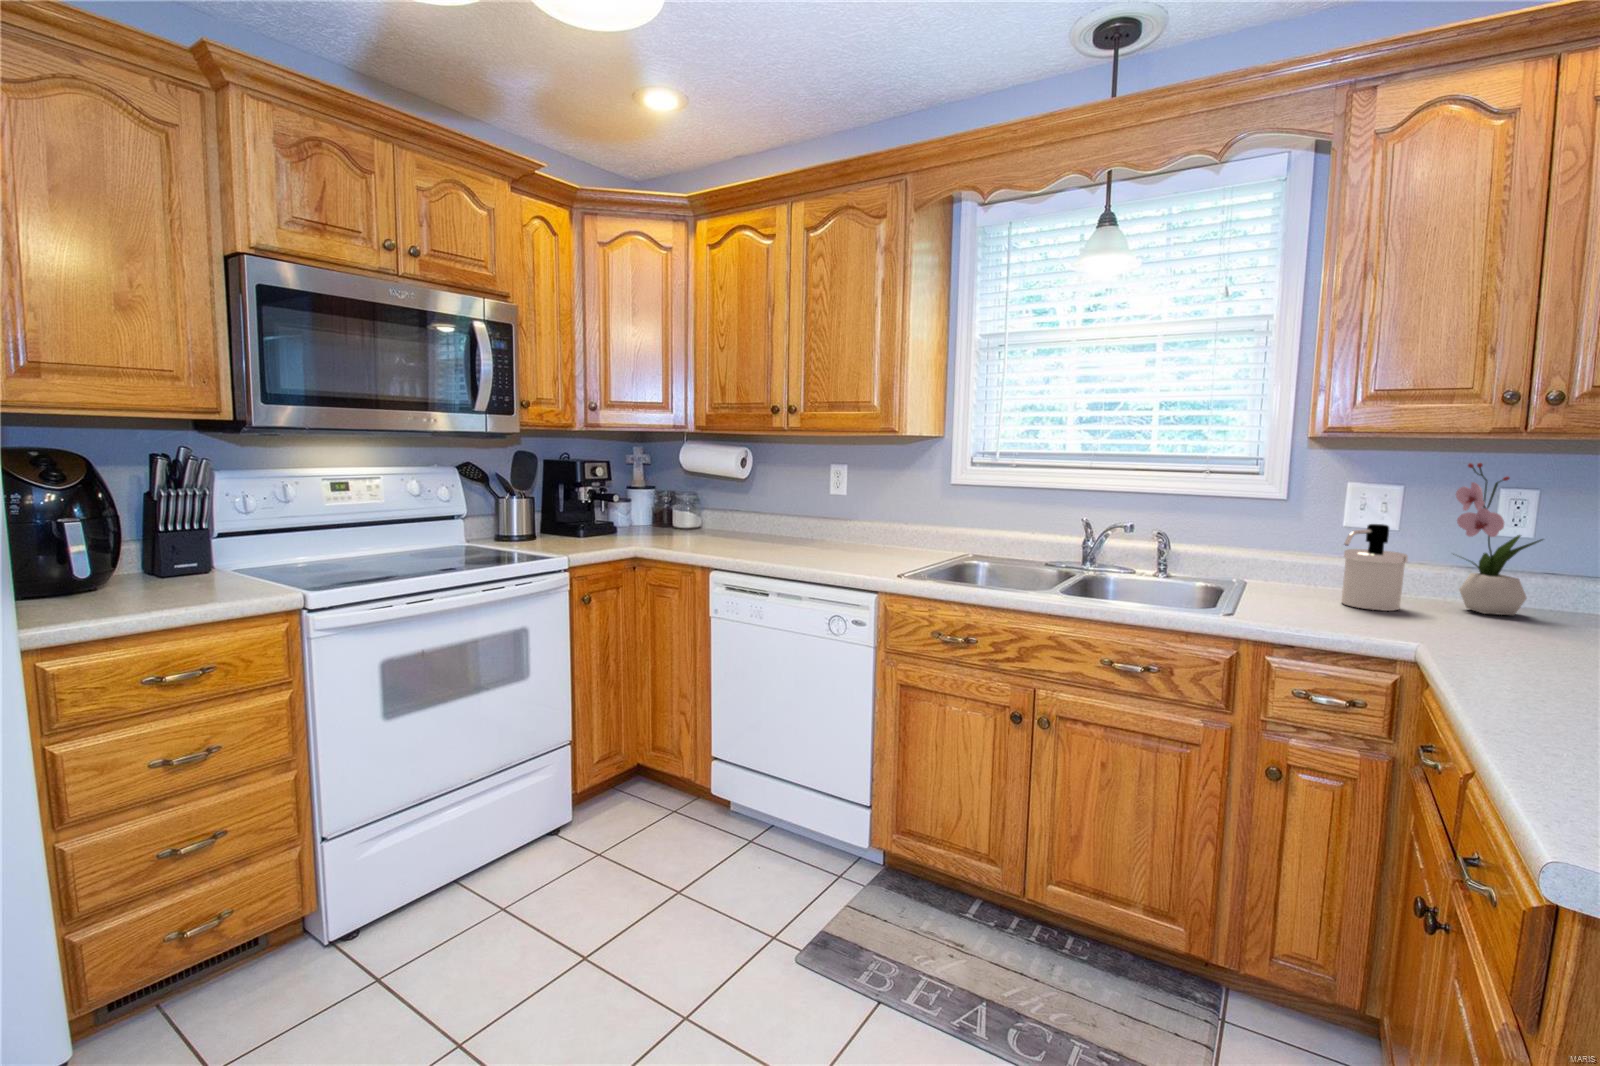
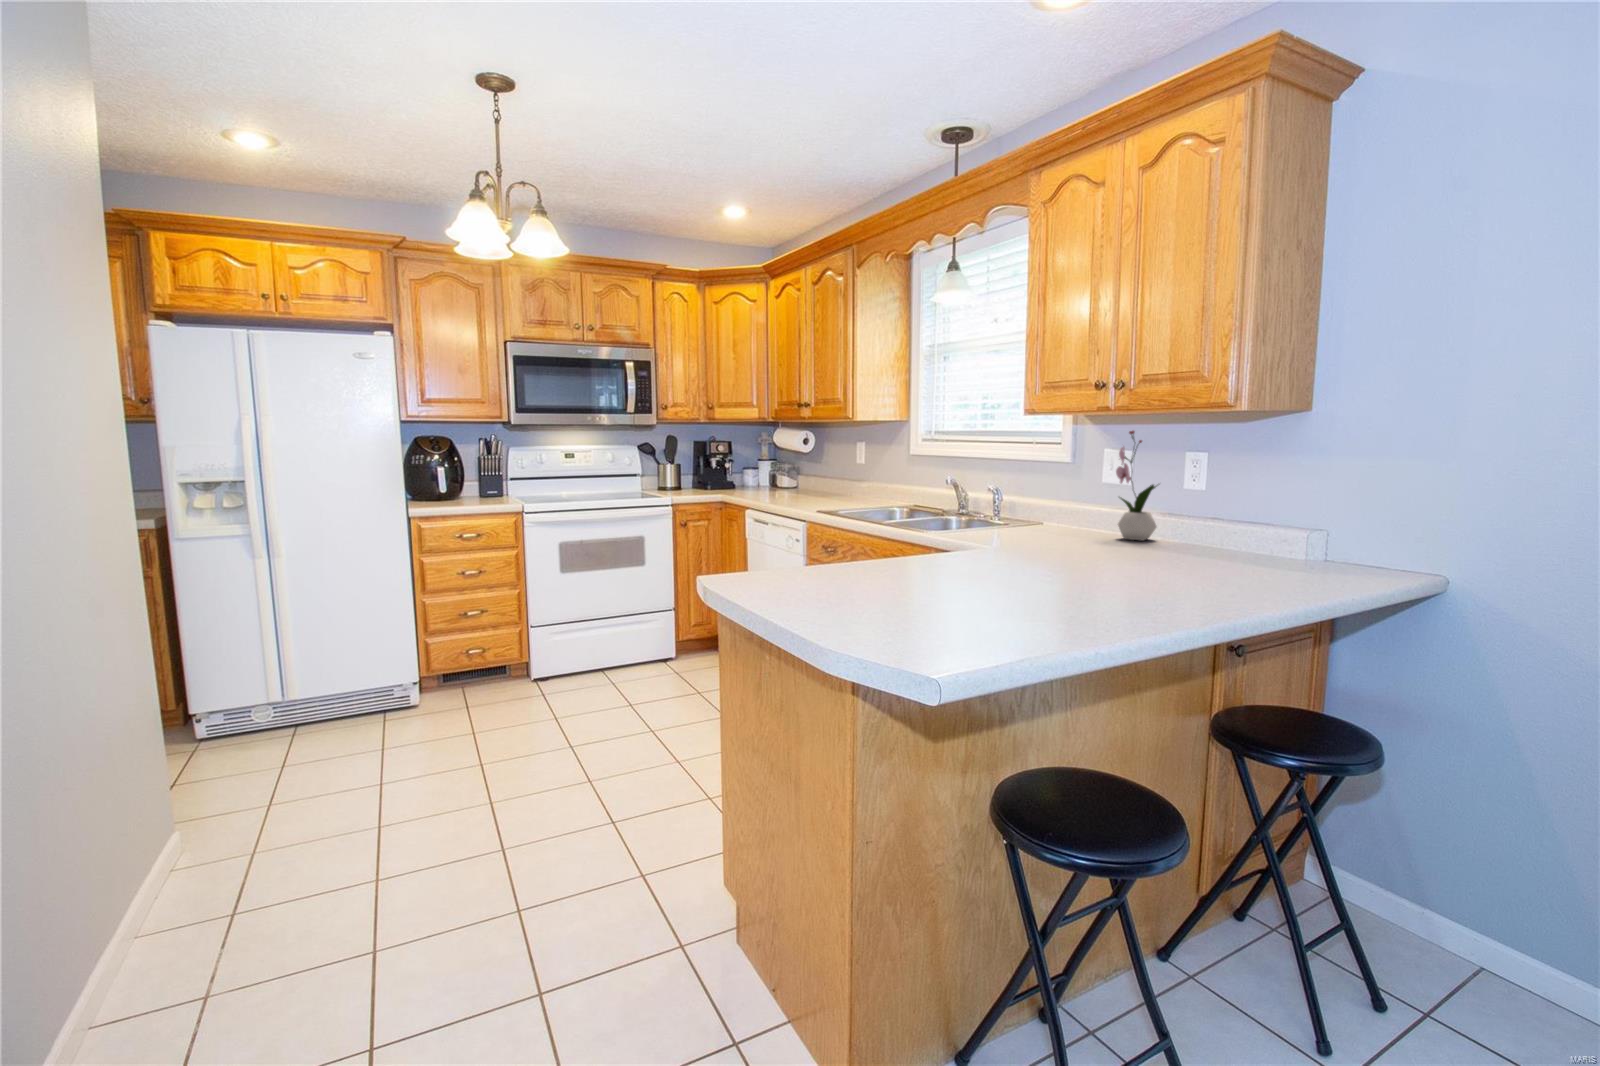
soap dispenser: present [1341,524,1408,611] -> none [1026,475,1084,535]

